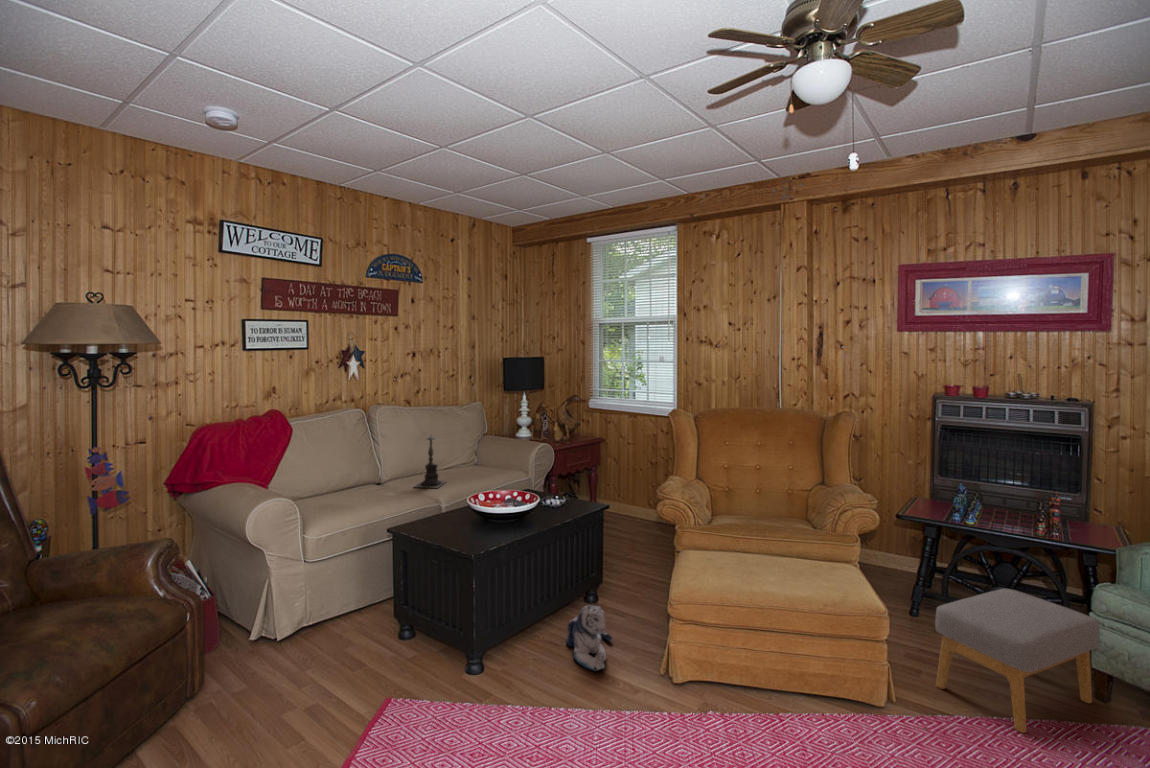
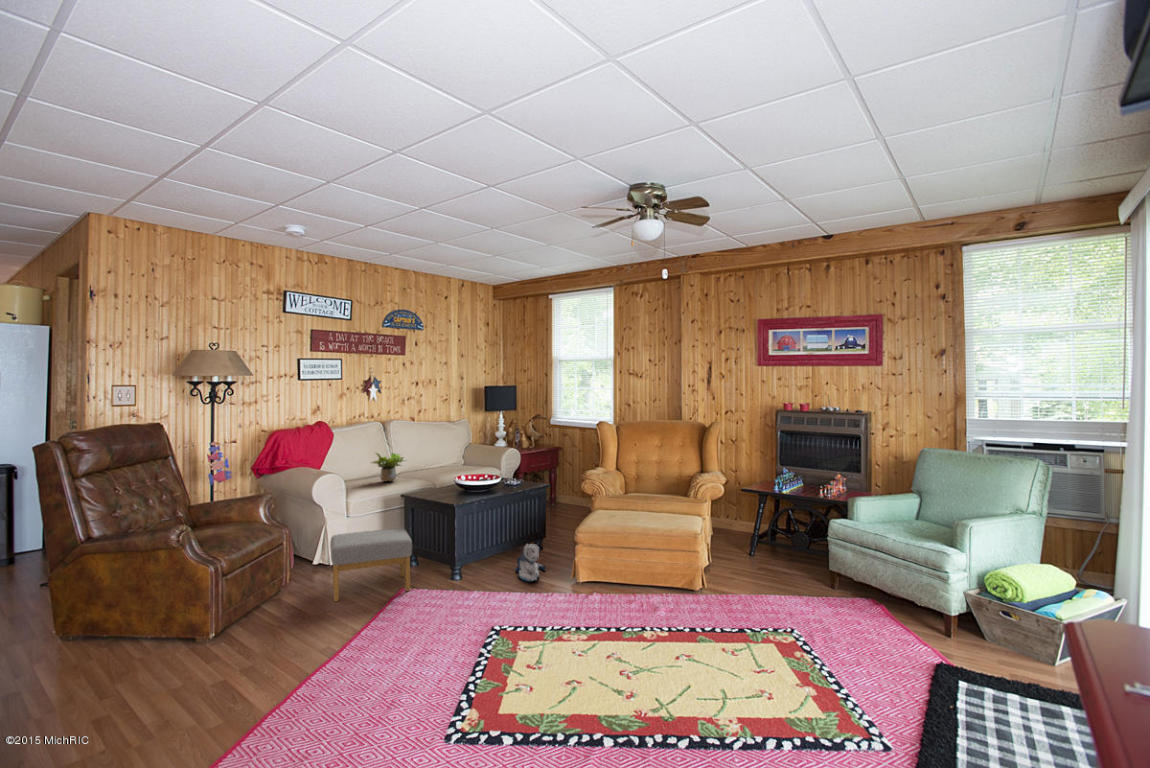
candle holder: present [414,437,446,488] -> none [416,436,441,477]
potted plant: none [347,454,400,496] -> present [372,453,404,481]
footstool: present [935,589,1100,733] -> present [330,528,412,601]

